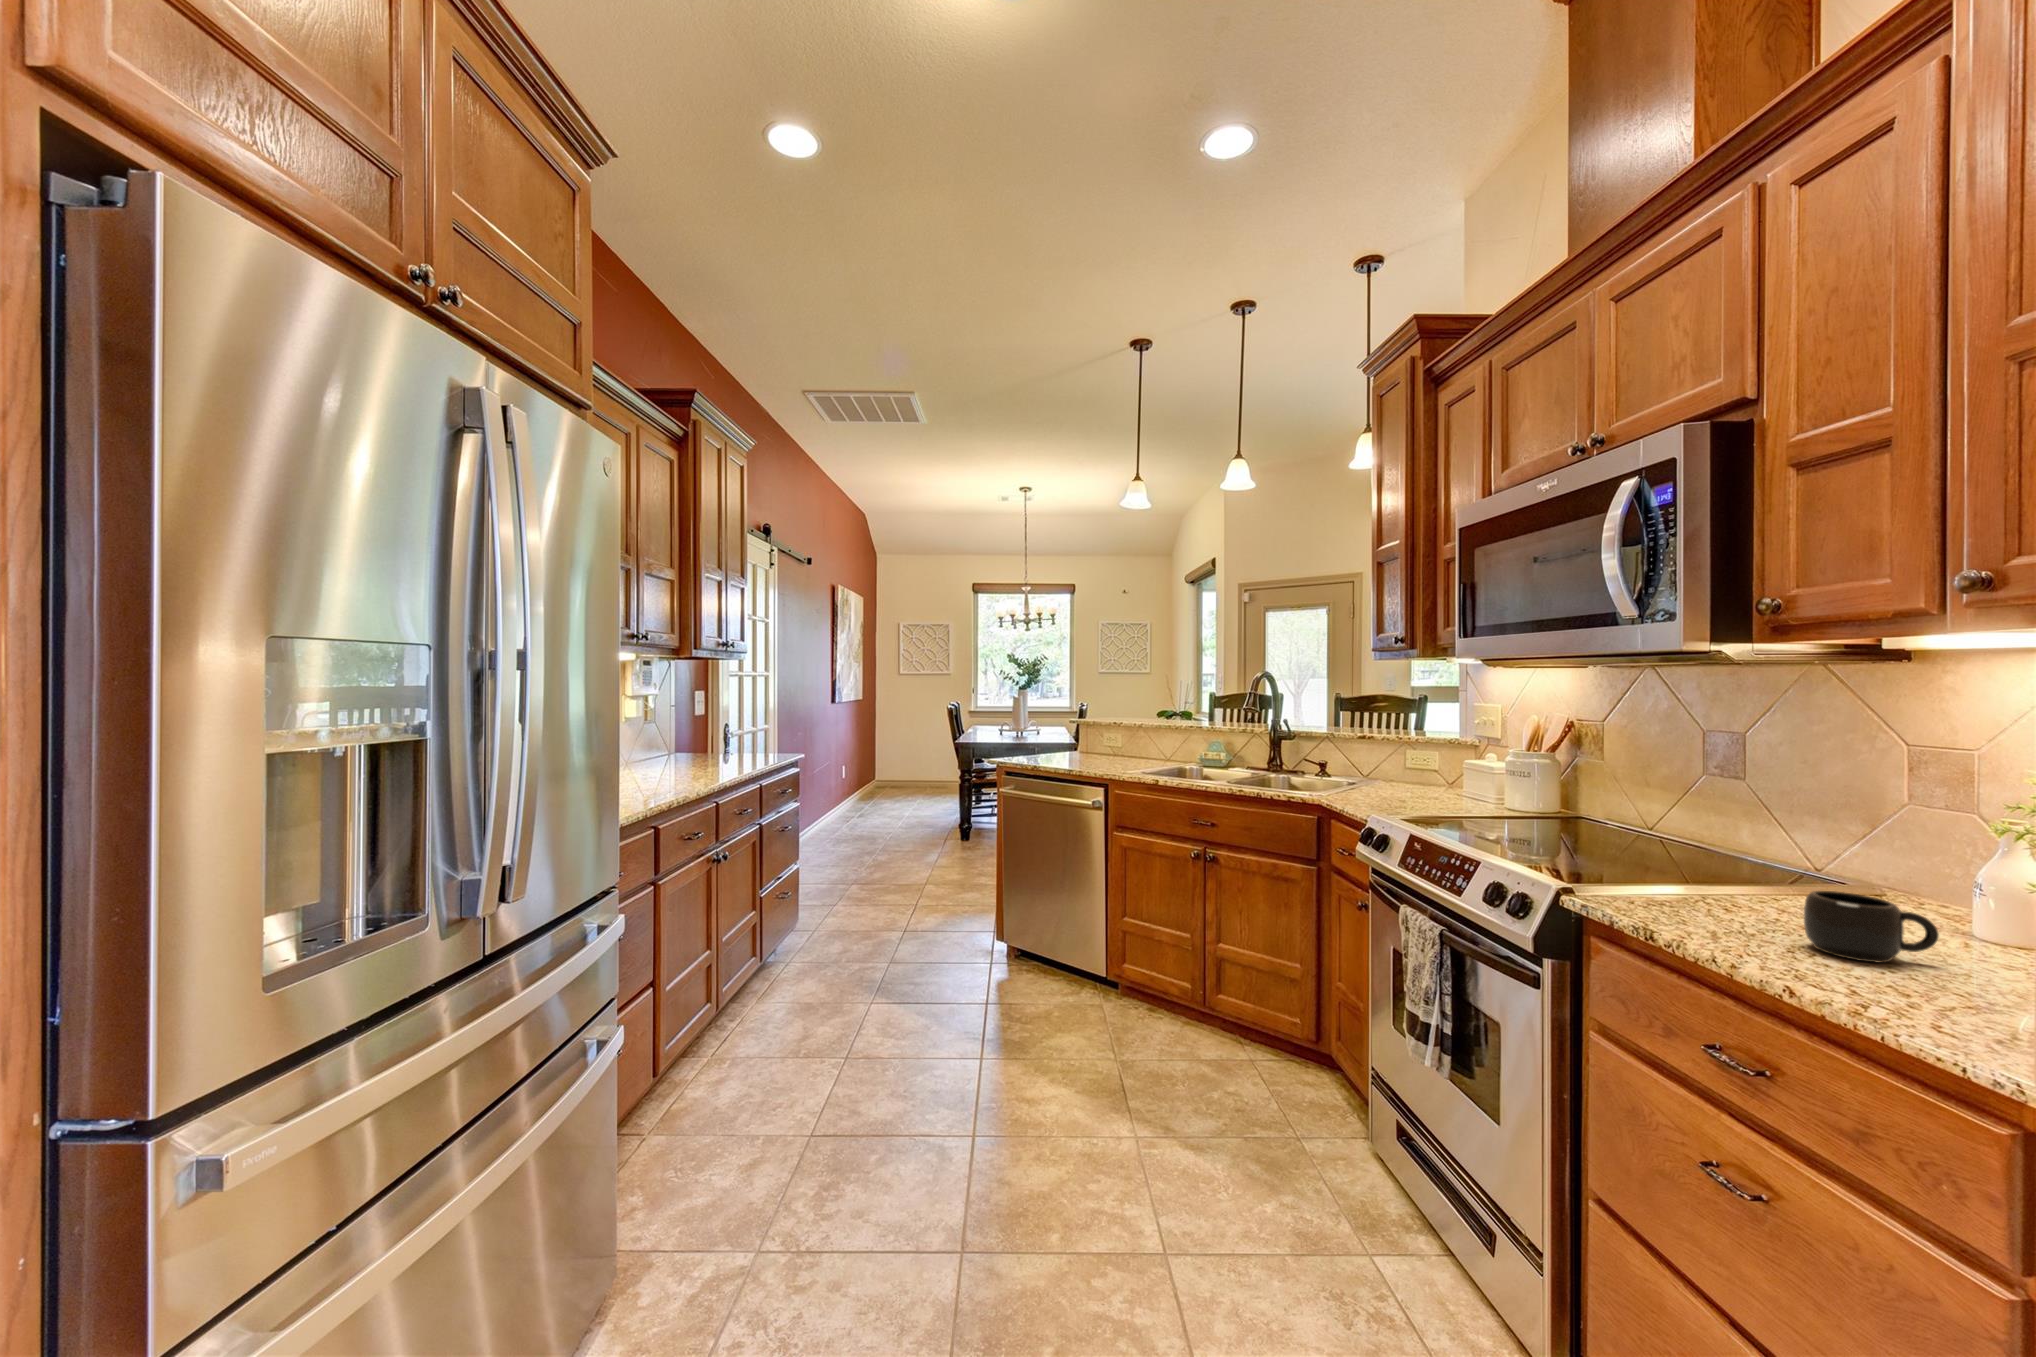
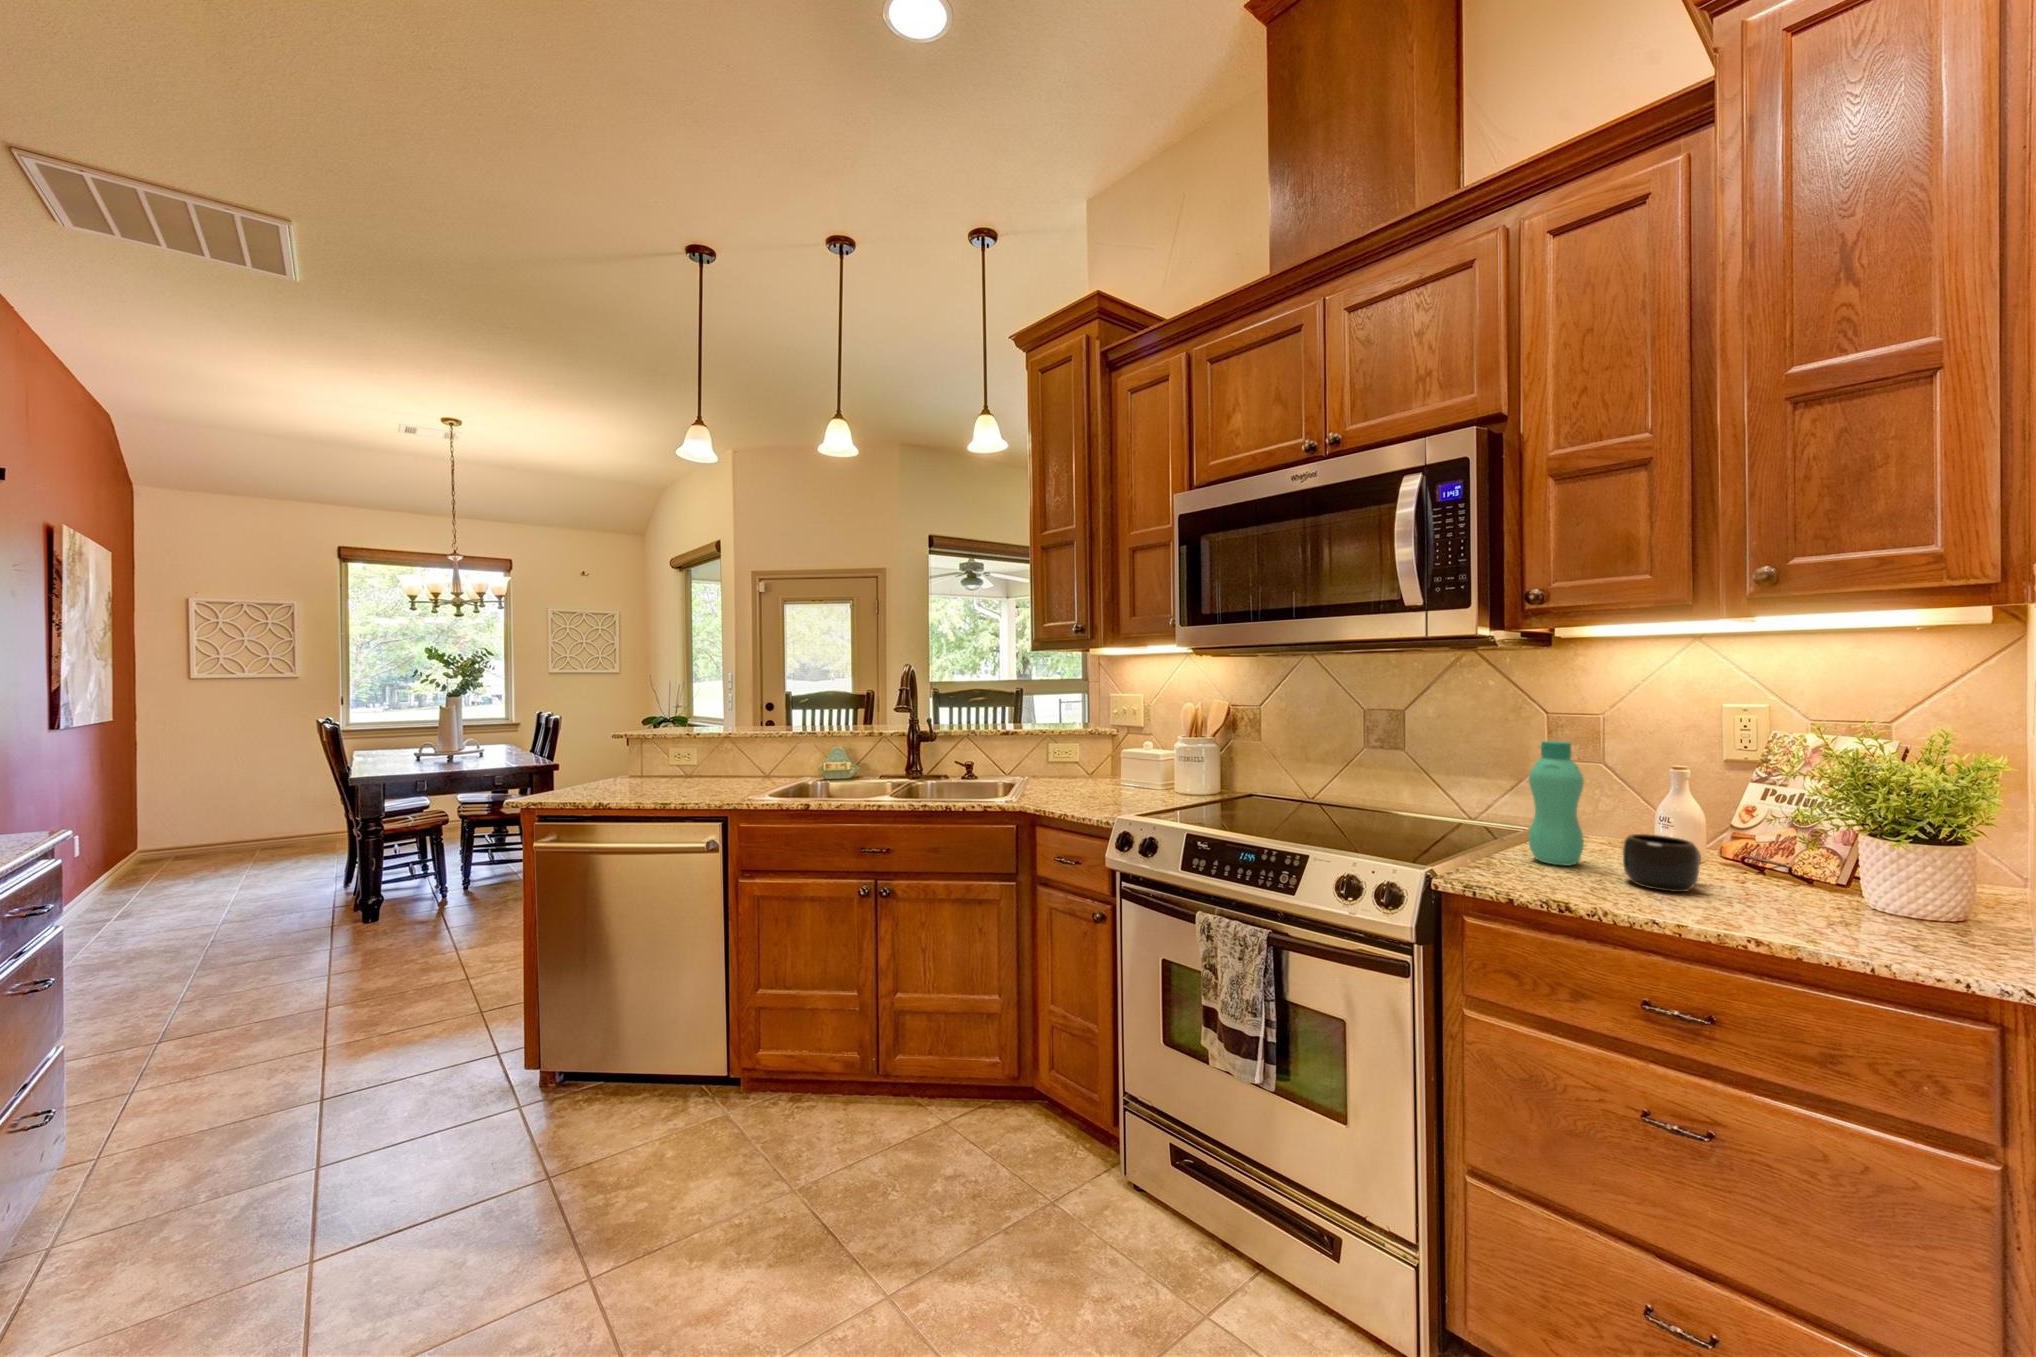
bottle: none [1749,777,1824,925] -> present [1528,741,1584,866]

